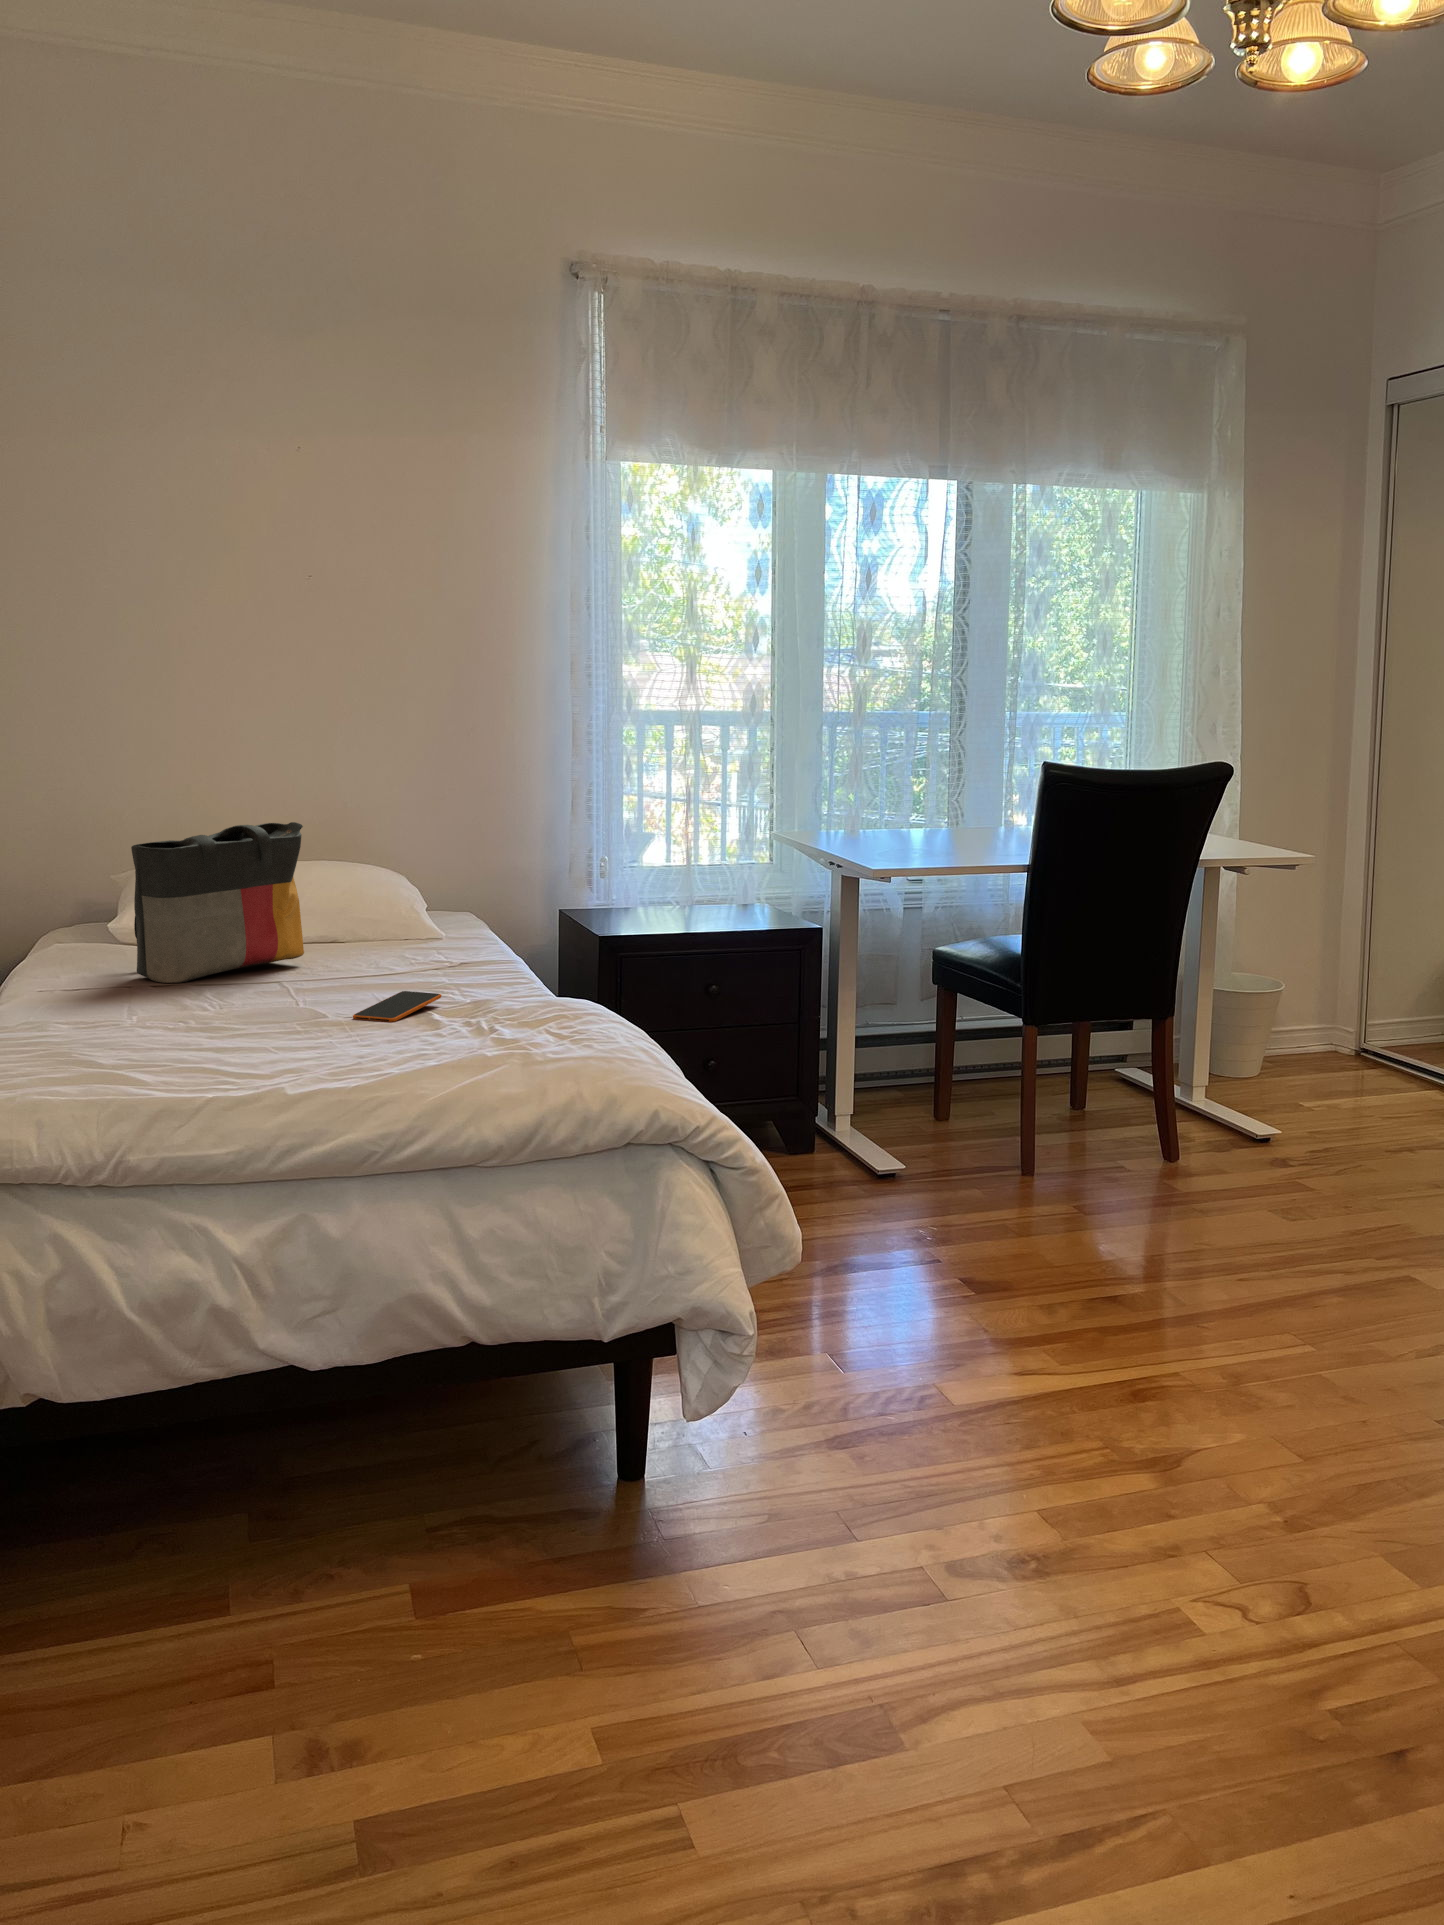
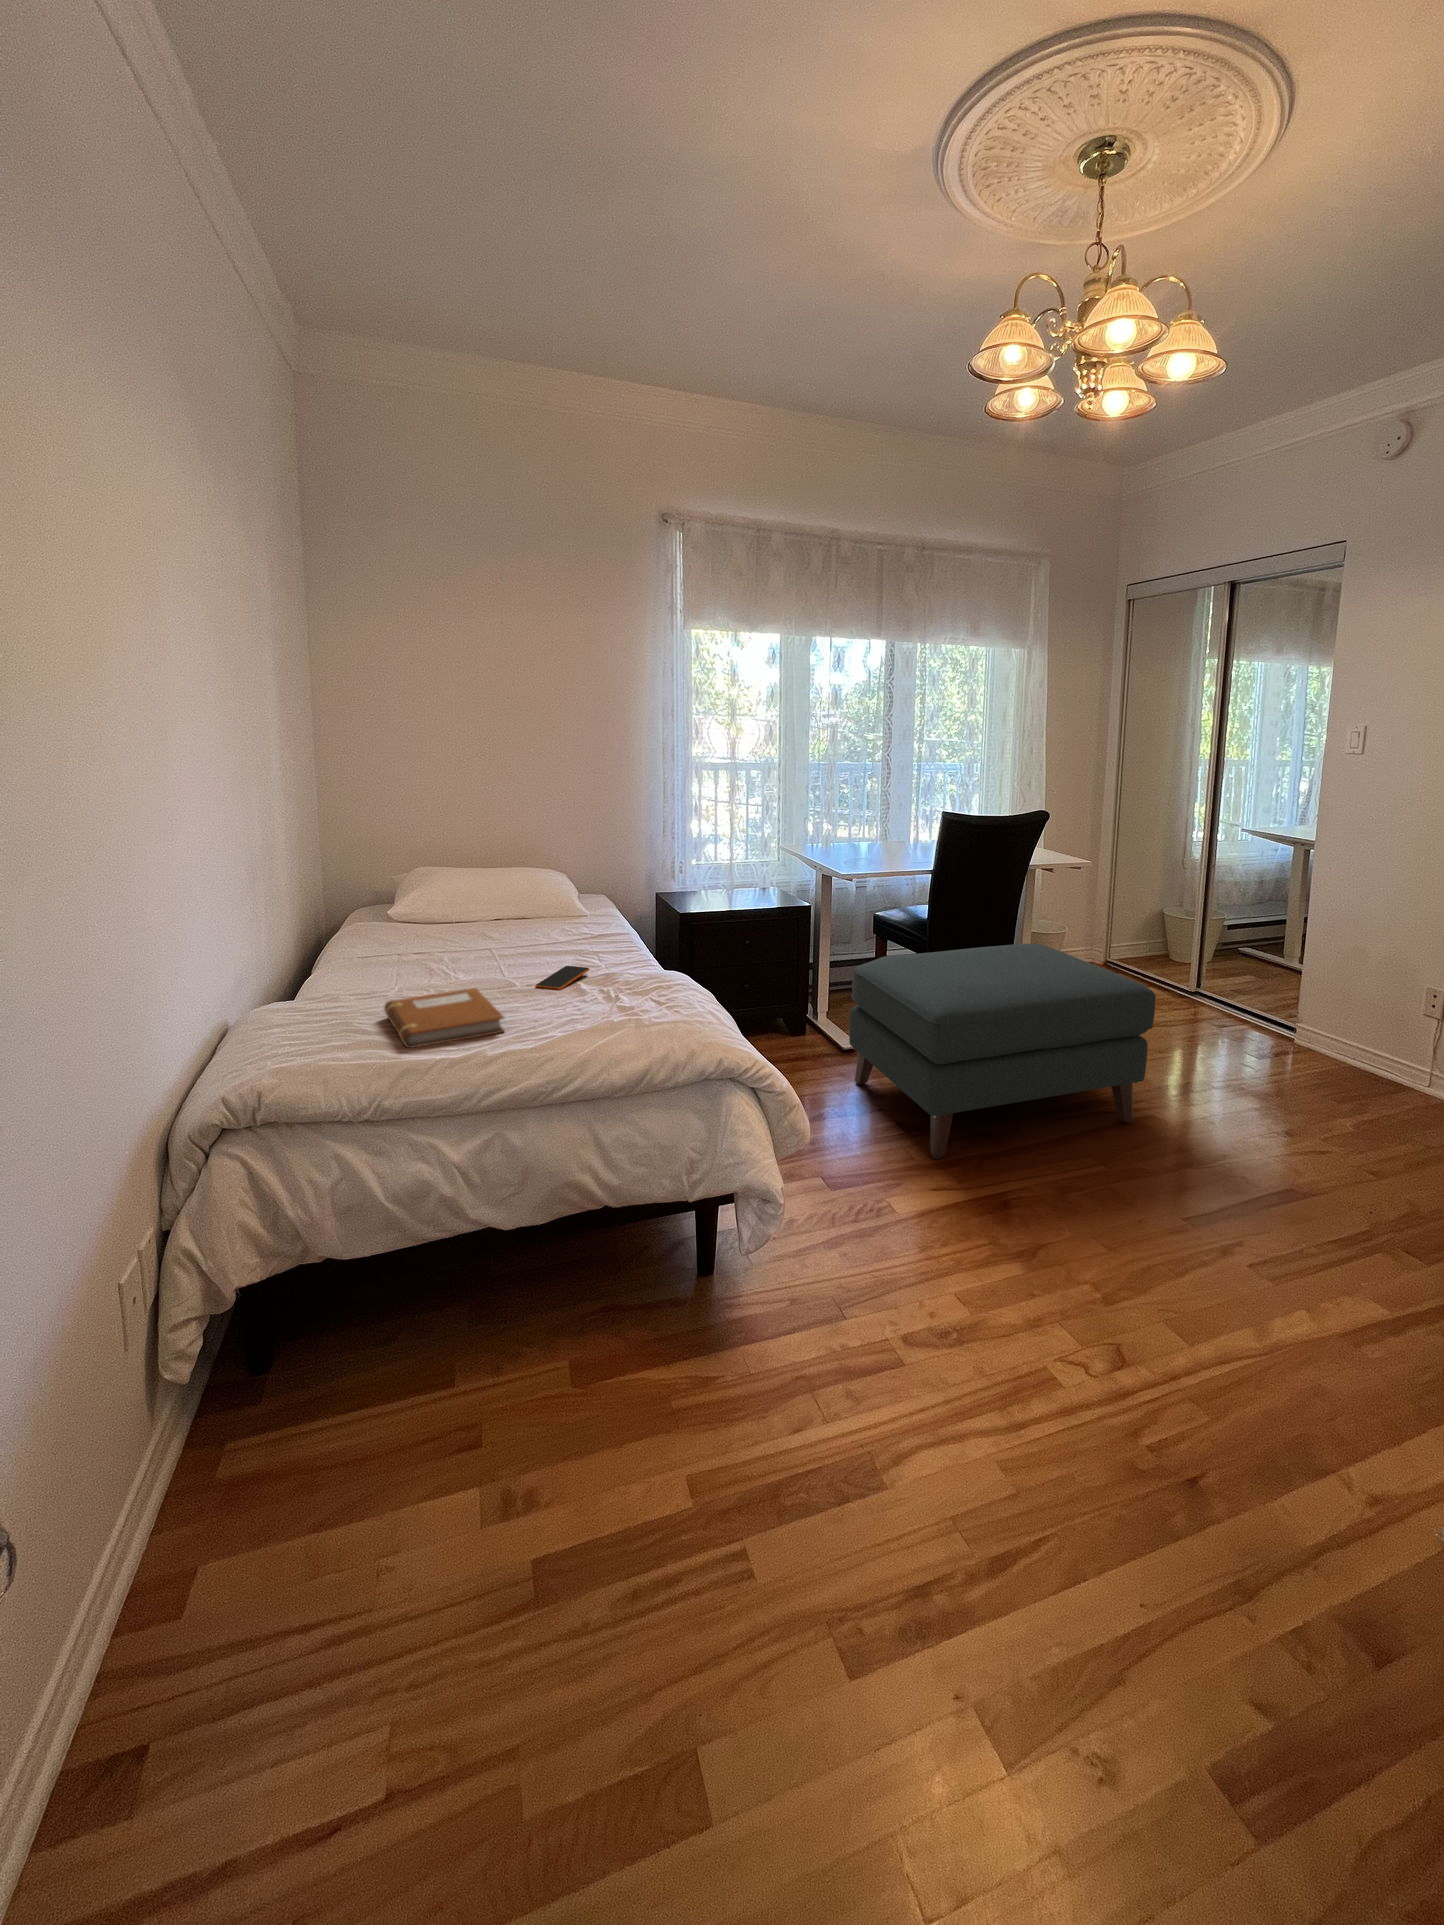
tote bag: present [131,822,304,983] -> none [402,856,509,957]
ottoman: none [885,987,1407,1332] -> present [849,944,1156,1159]
notebook: none [113,1008,308,1083] -> present [384,988,504,1048]

